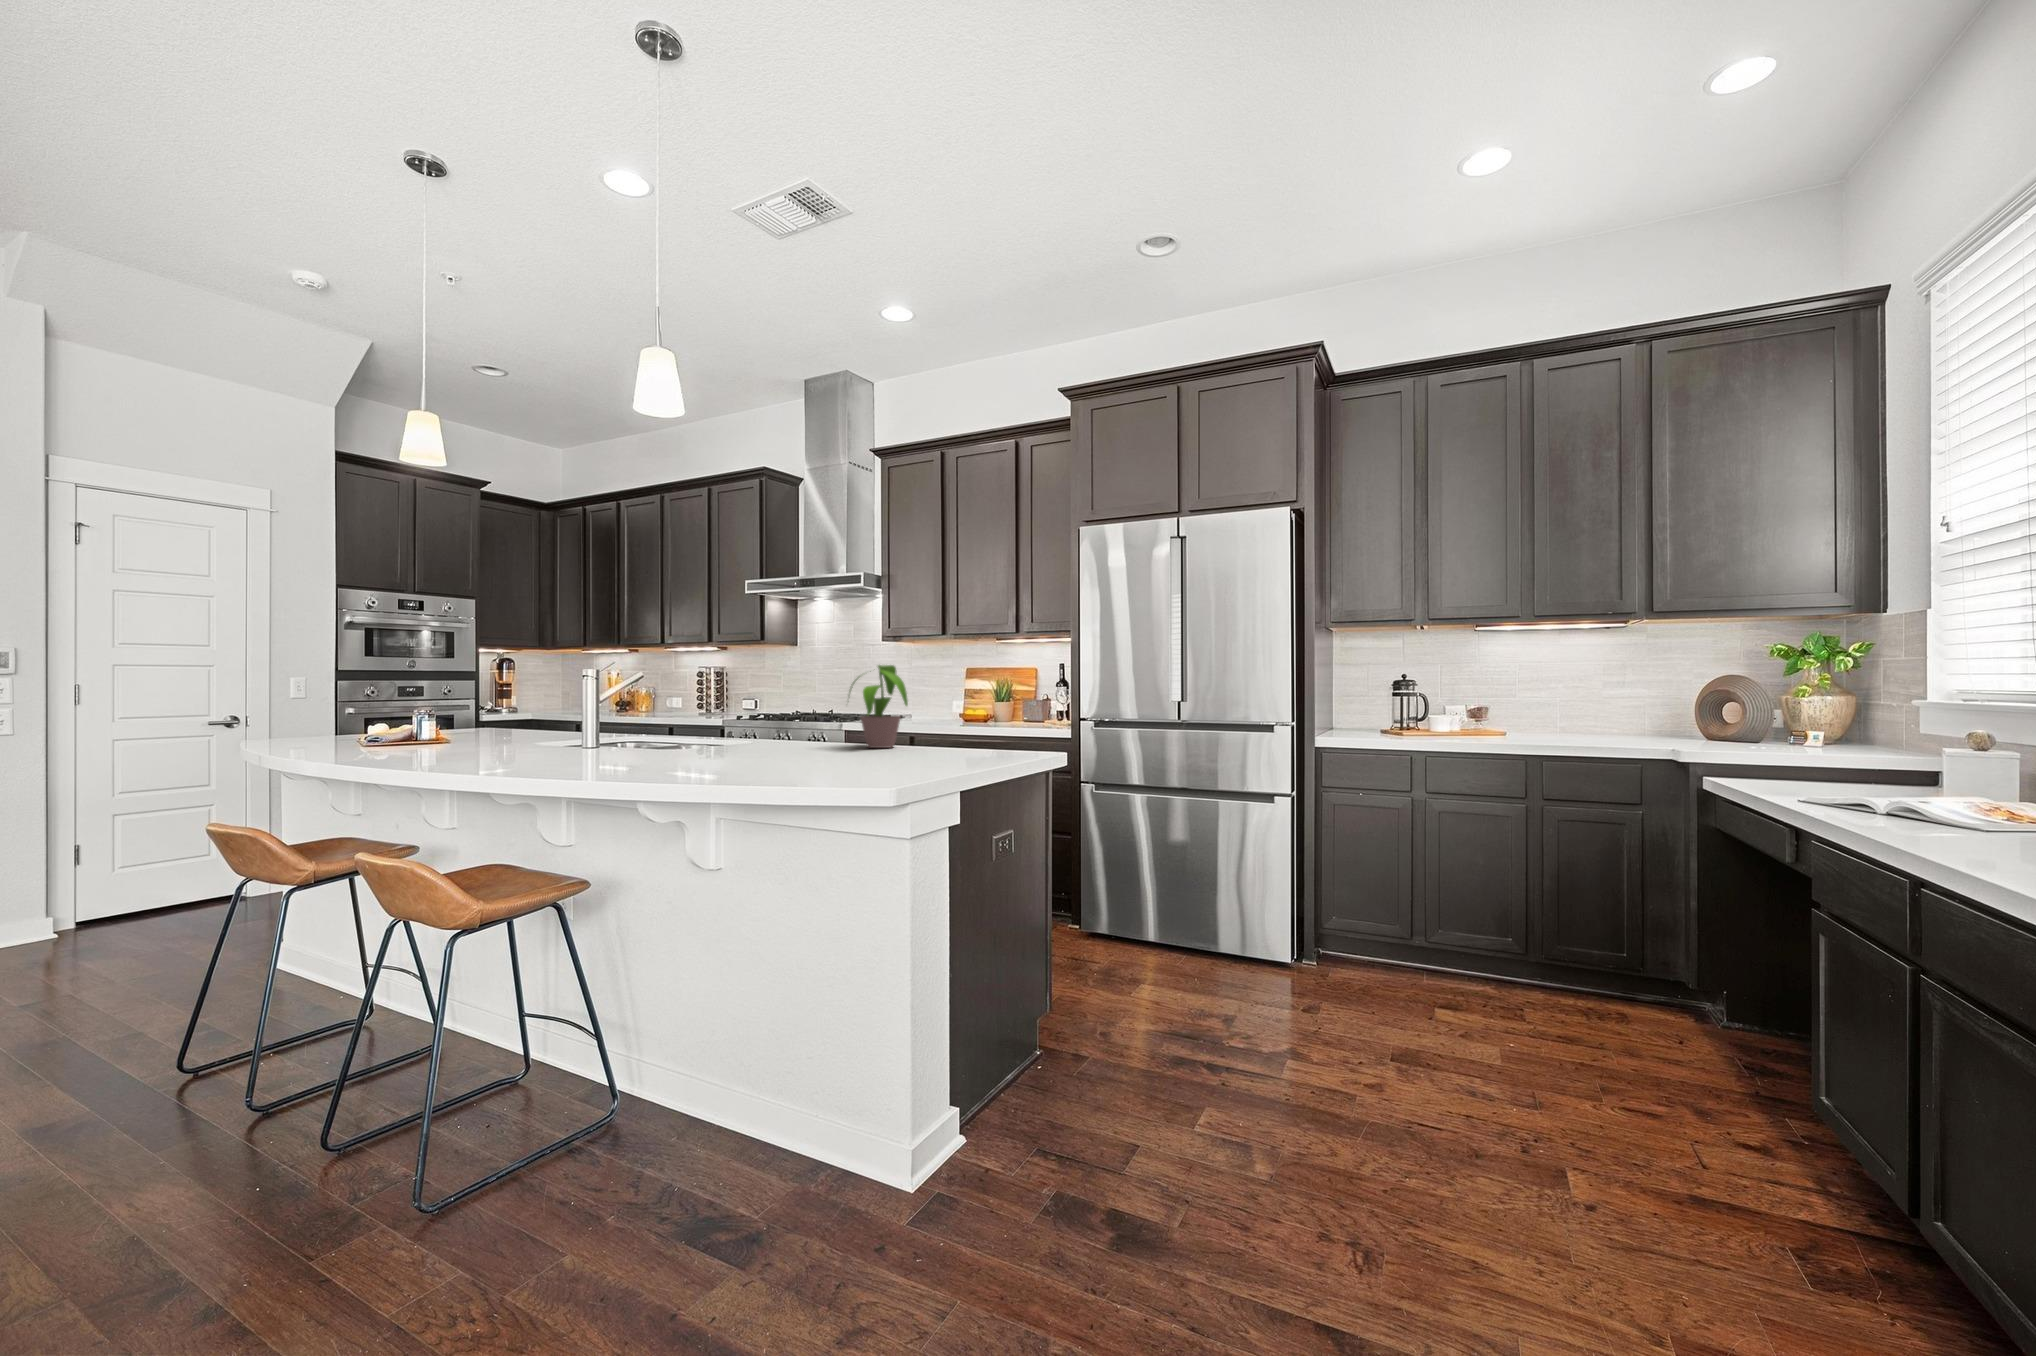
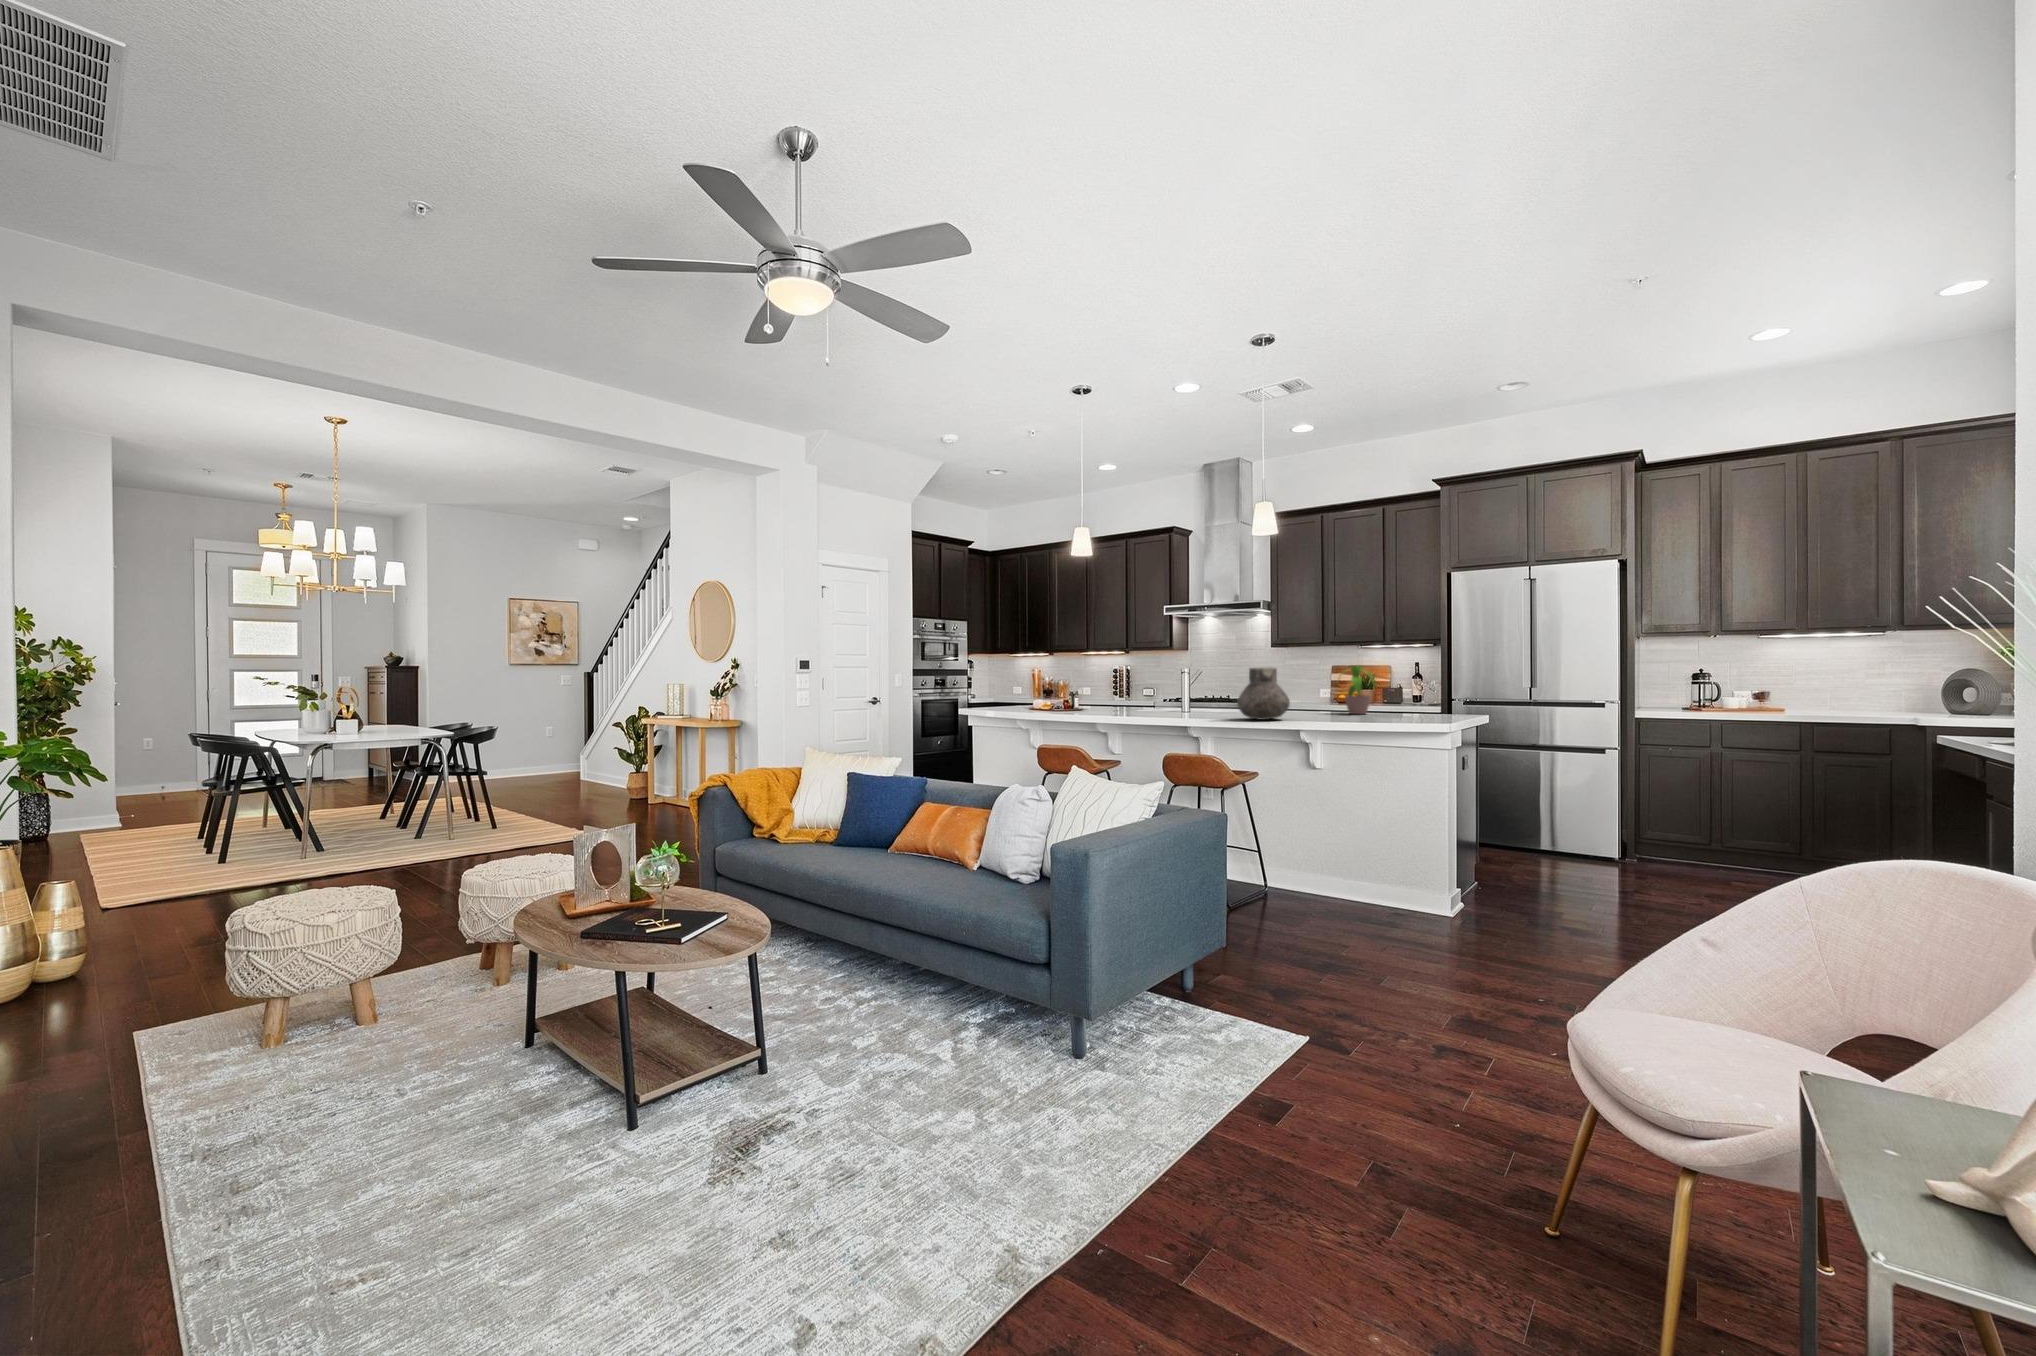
vase: none [608,667,710,765] -> present [1237,667,1290,720]

